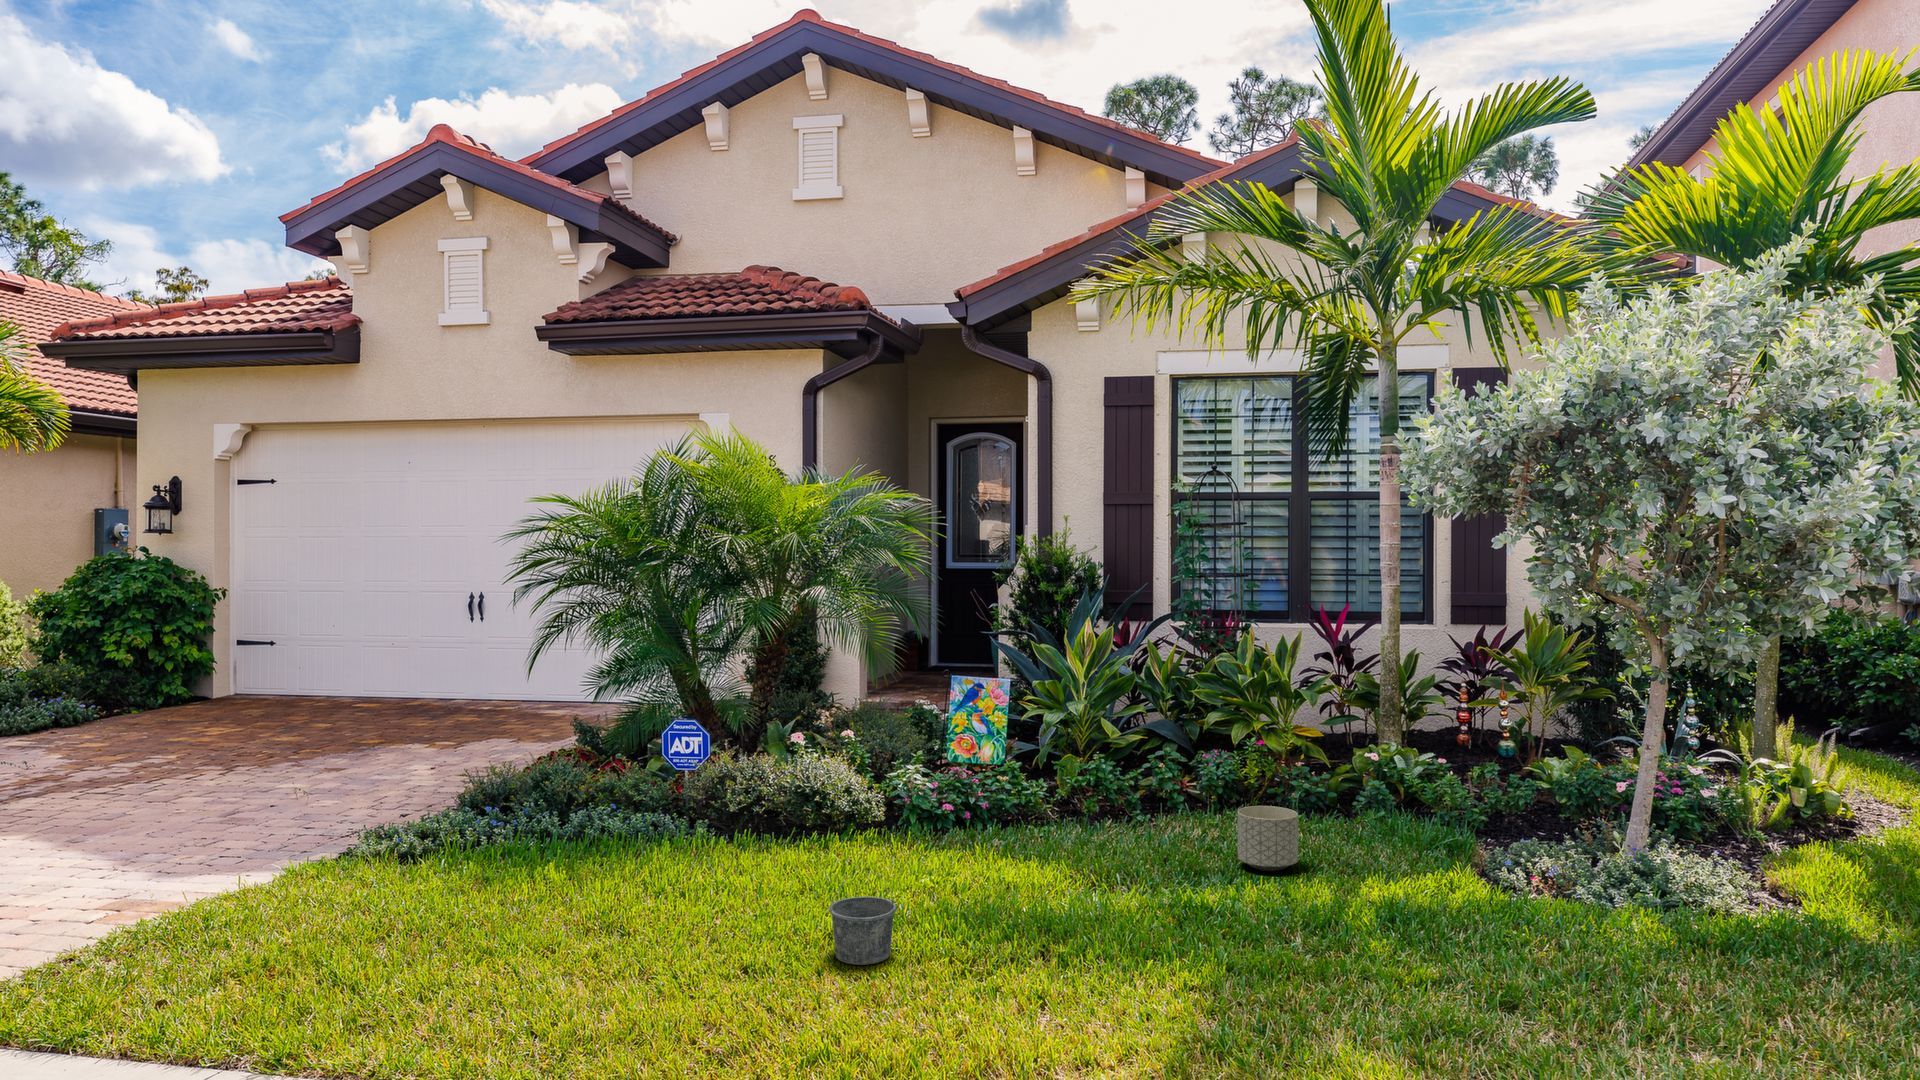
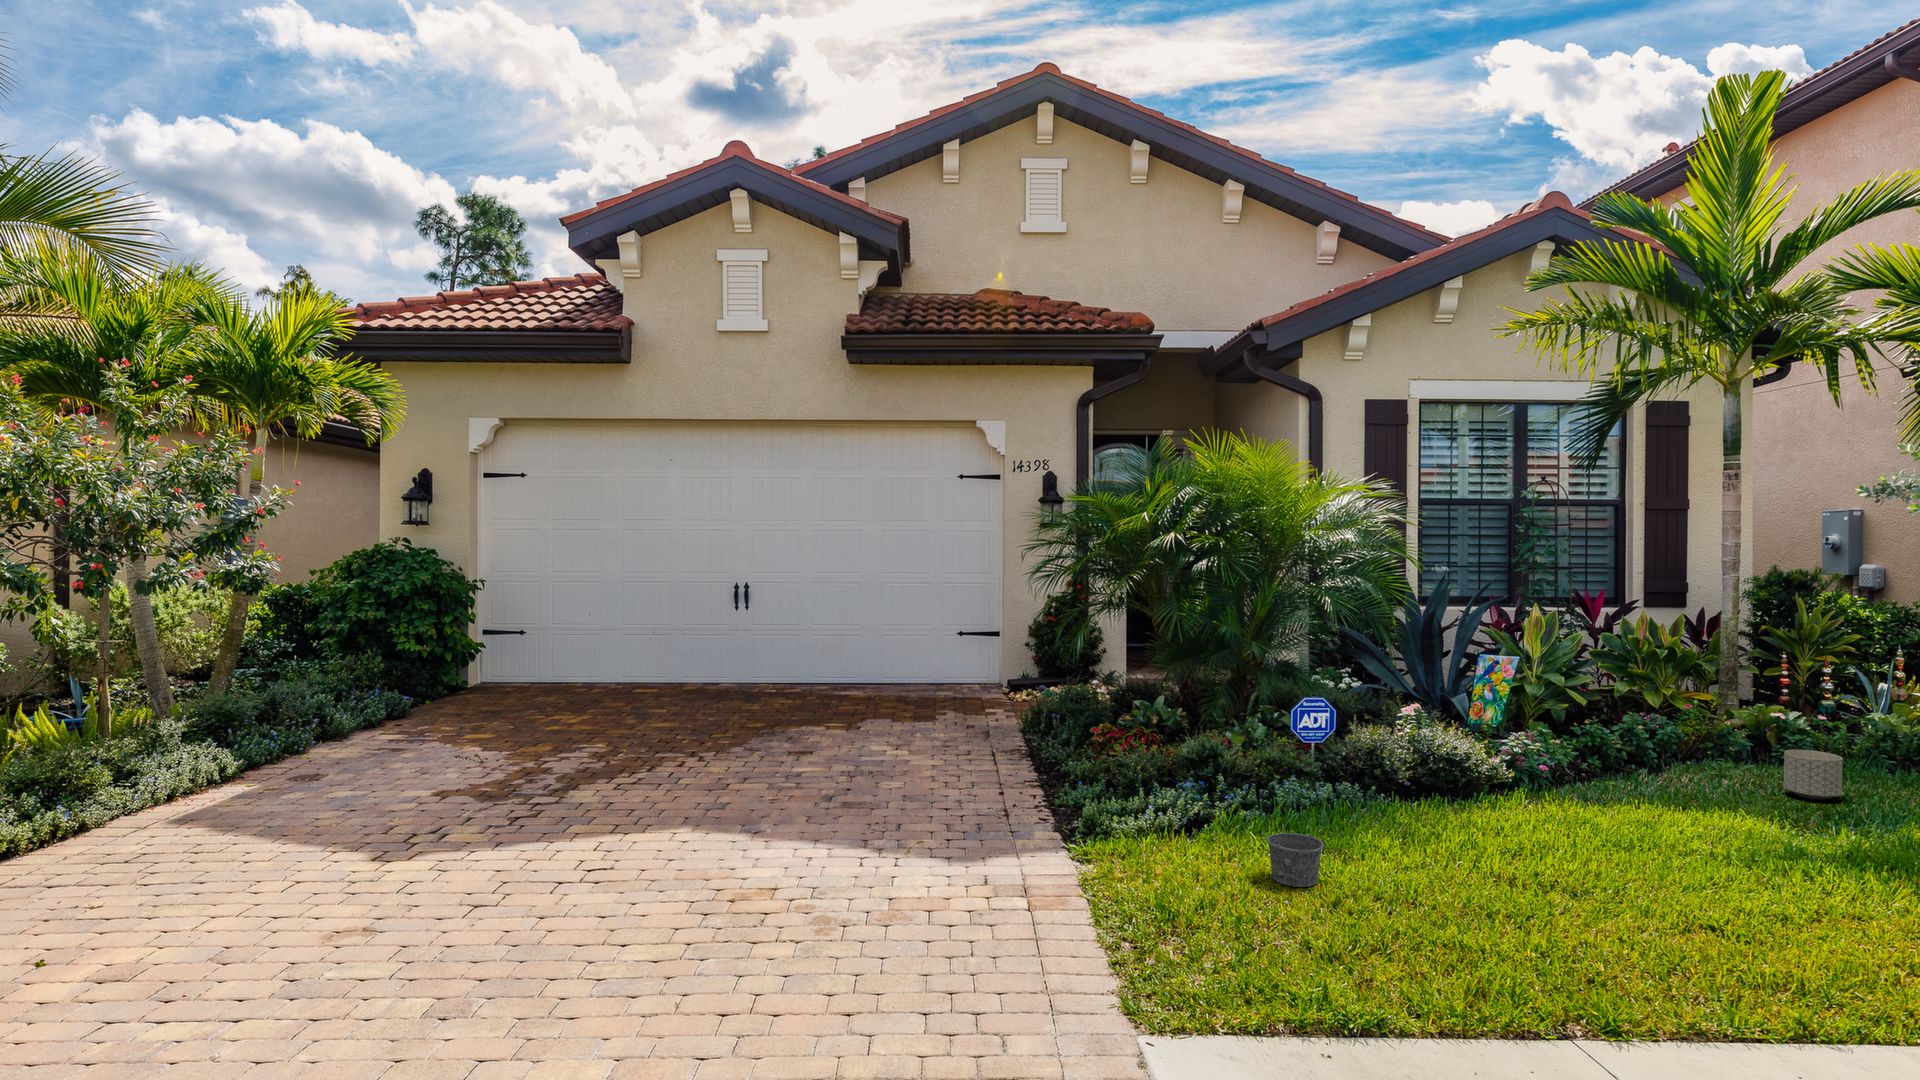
bucket: present [829,872,896,965] -> present [1266,813,1324,887]

